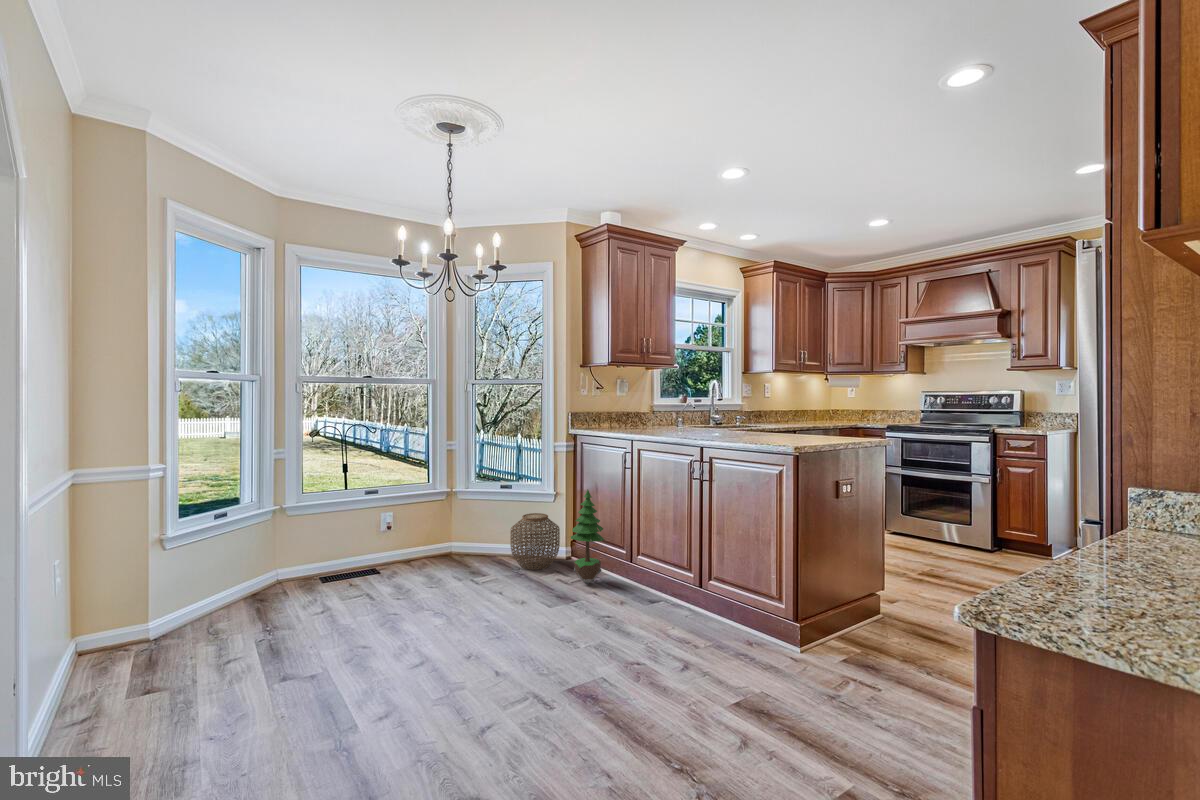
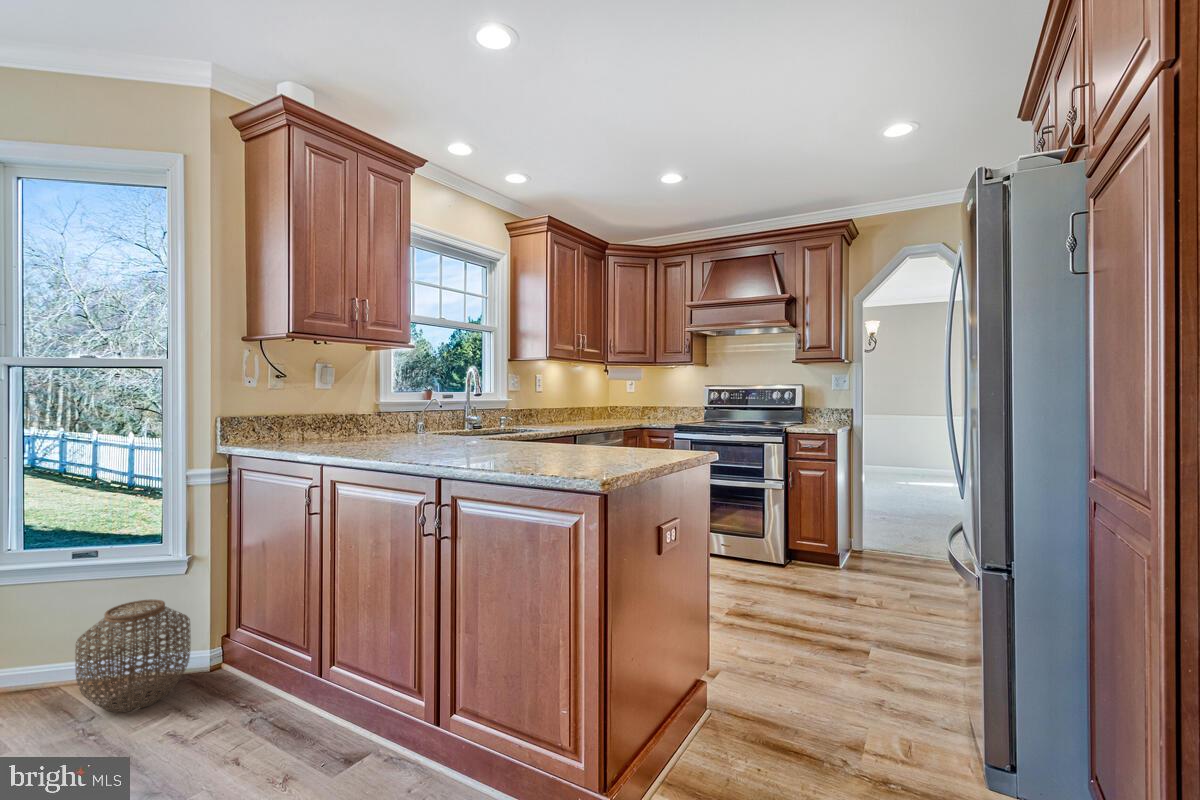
potted tree: present [571,490,604,584] -> none [190,559,266,734]

